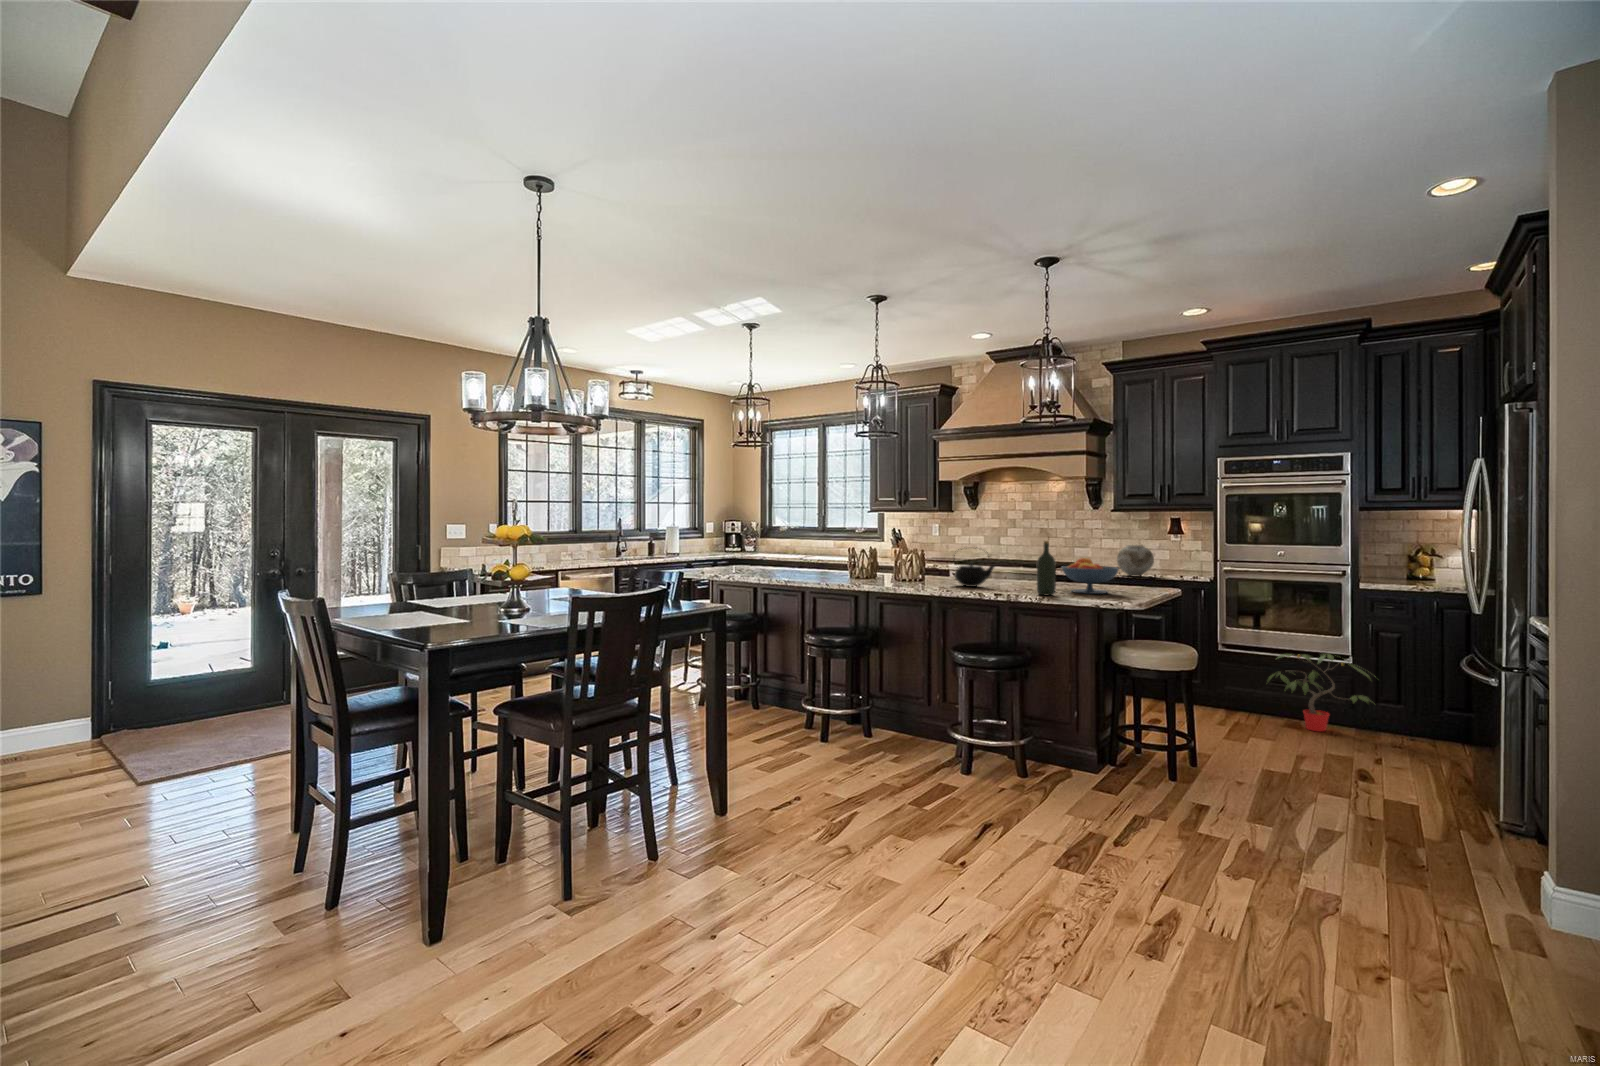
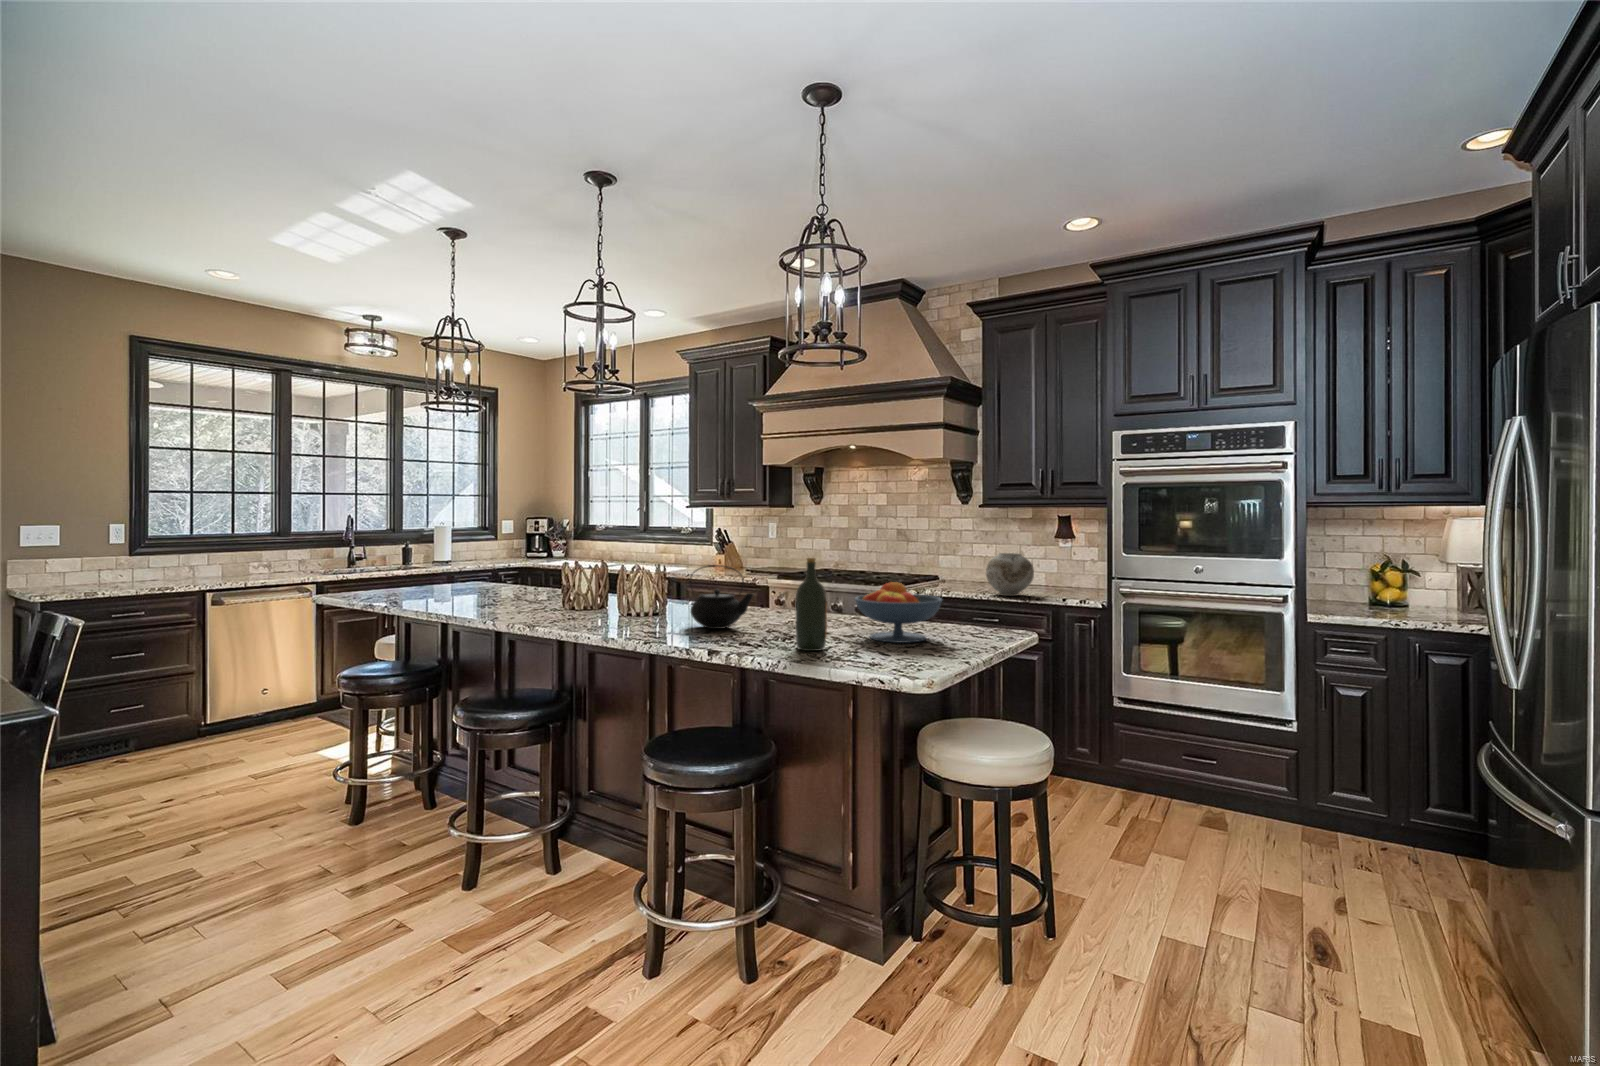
potted plant: present [1267,653,1376,731] -> none [1175,719,1339,837]

